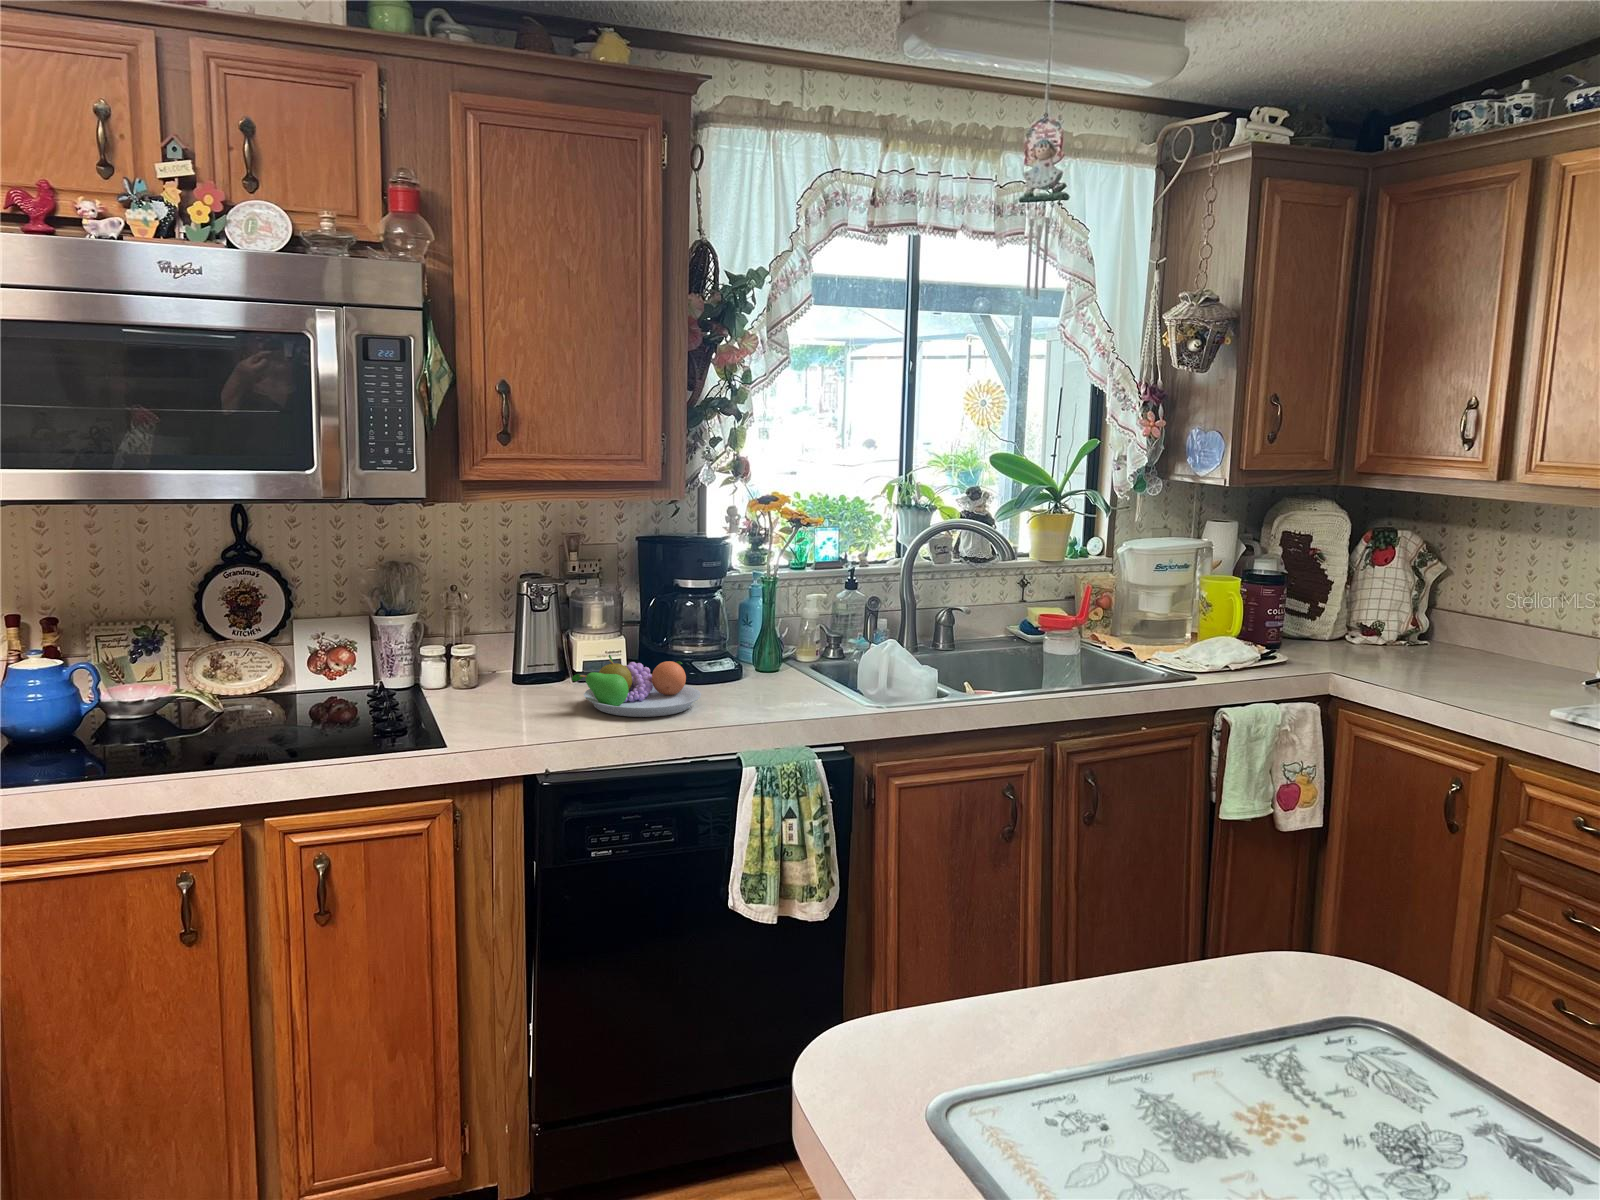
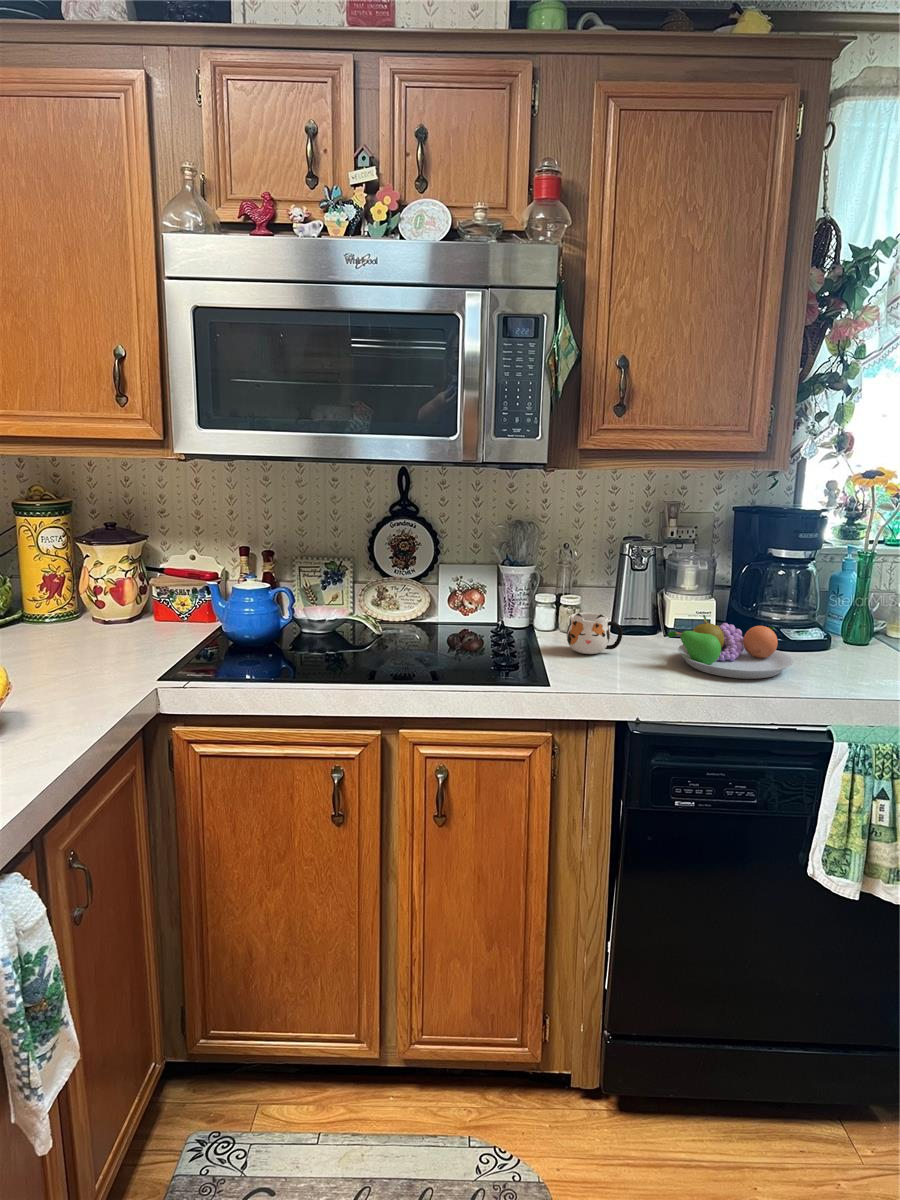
mug: none [460,663,523,709] -> present [567,613,623,654]

